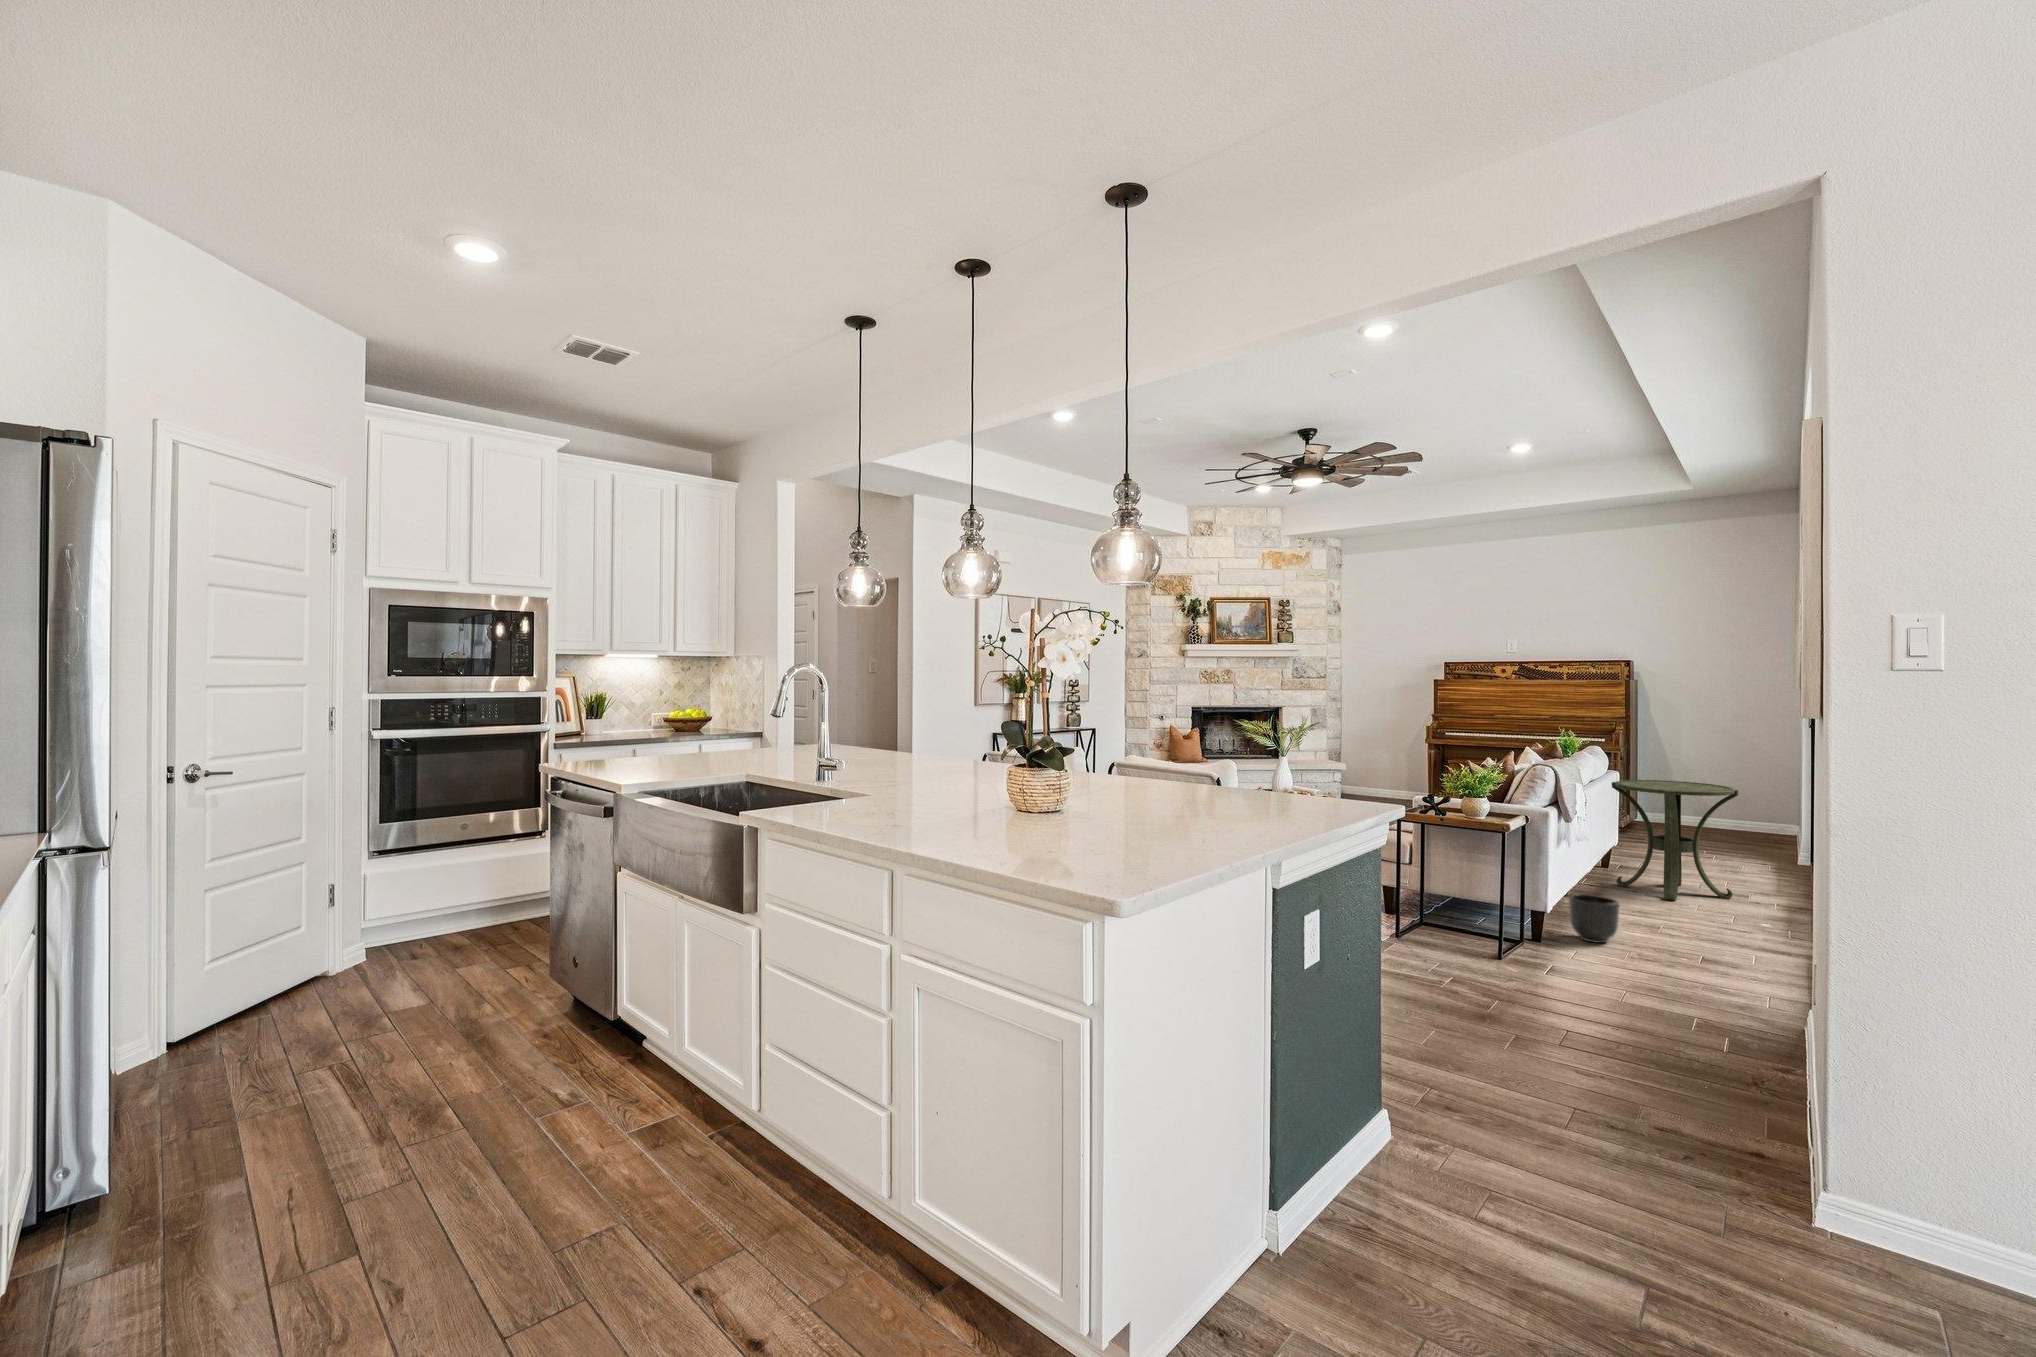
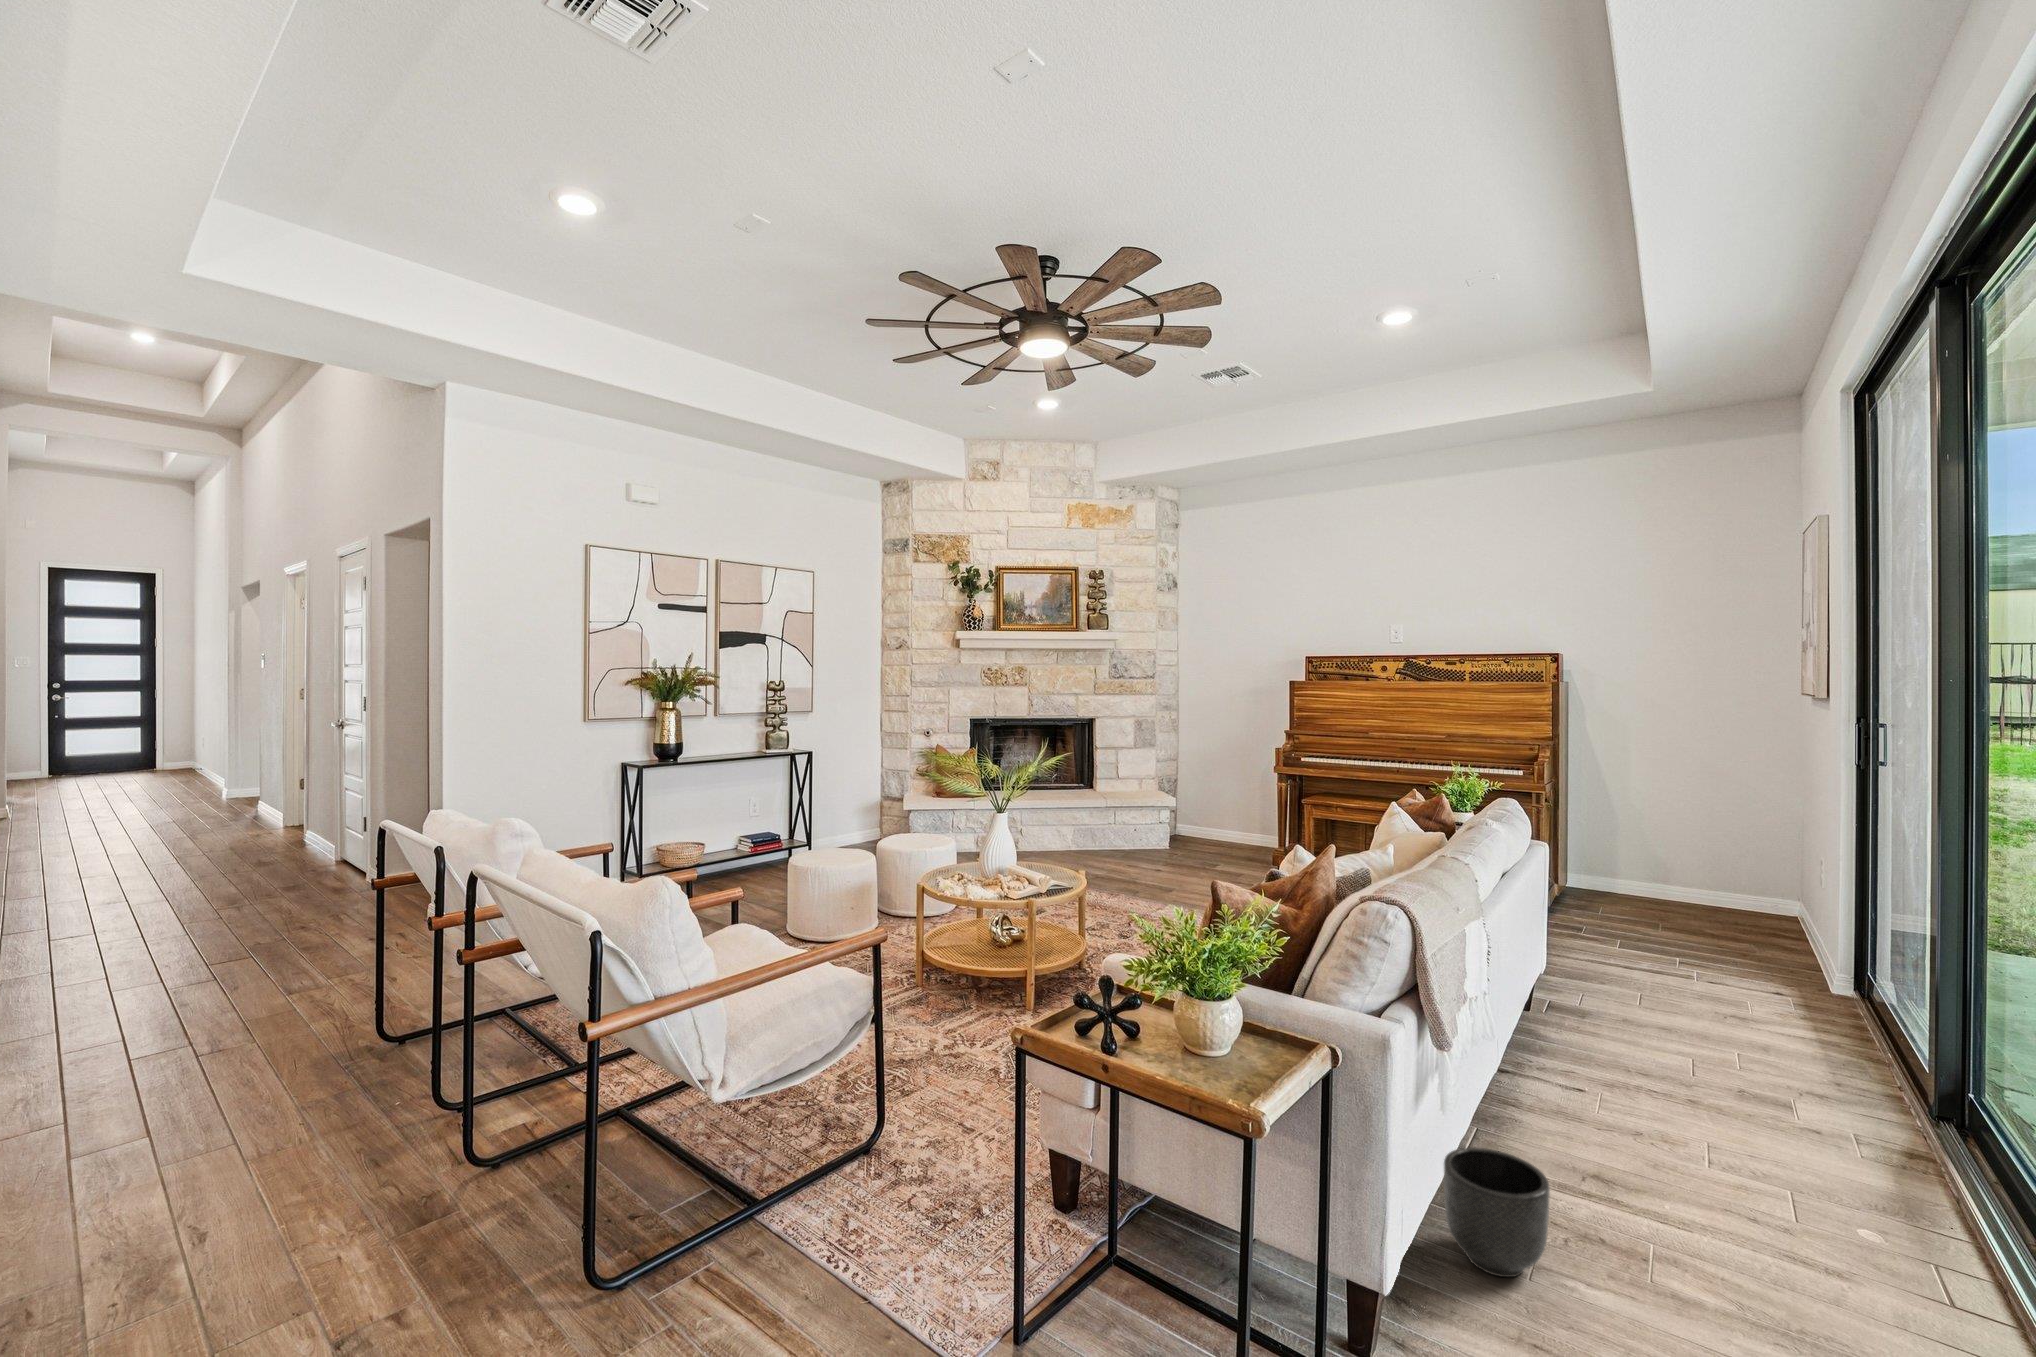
side table: present [1612,780,1739,900] -> none [1532,855,1756,1092]

